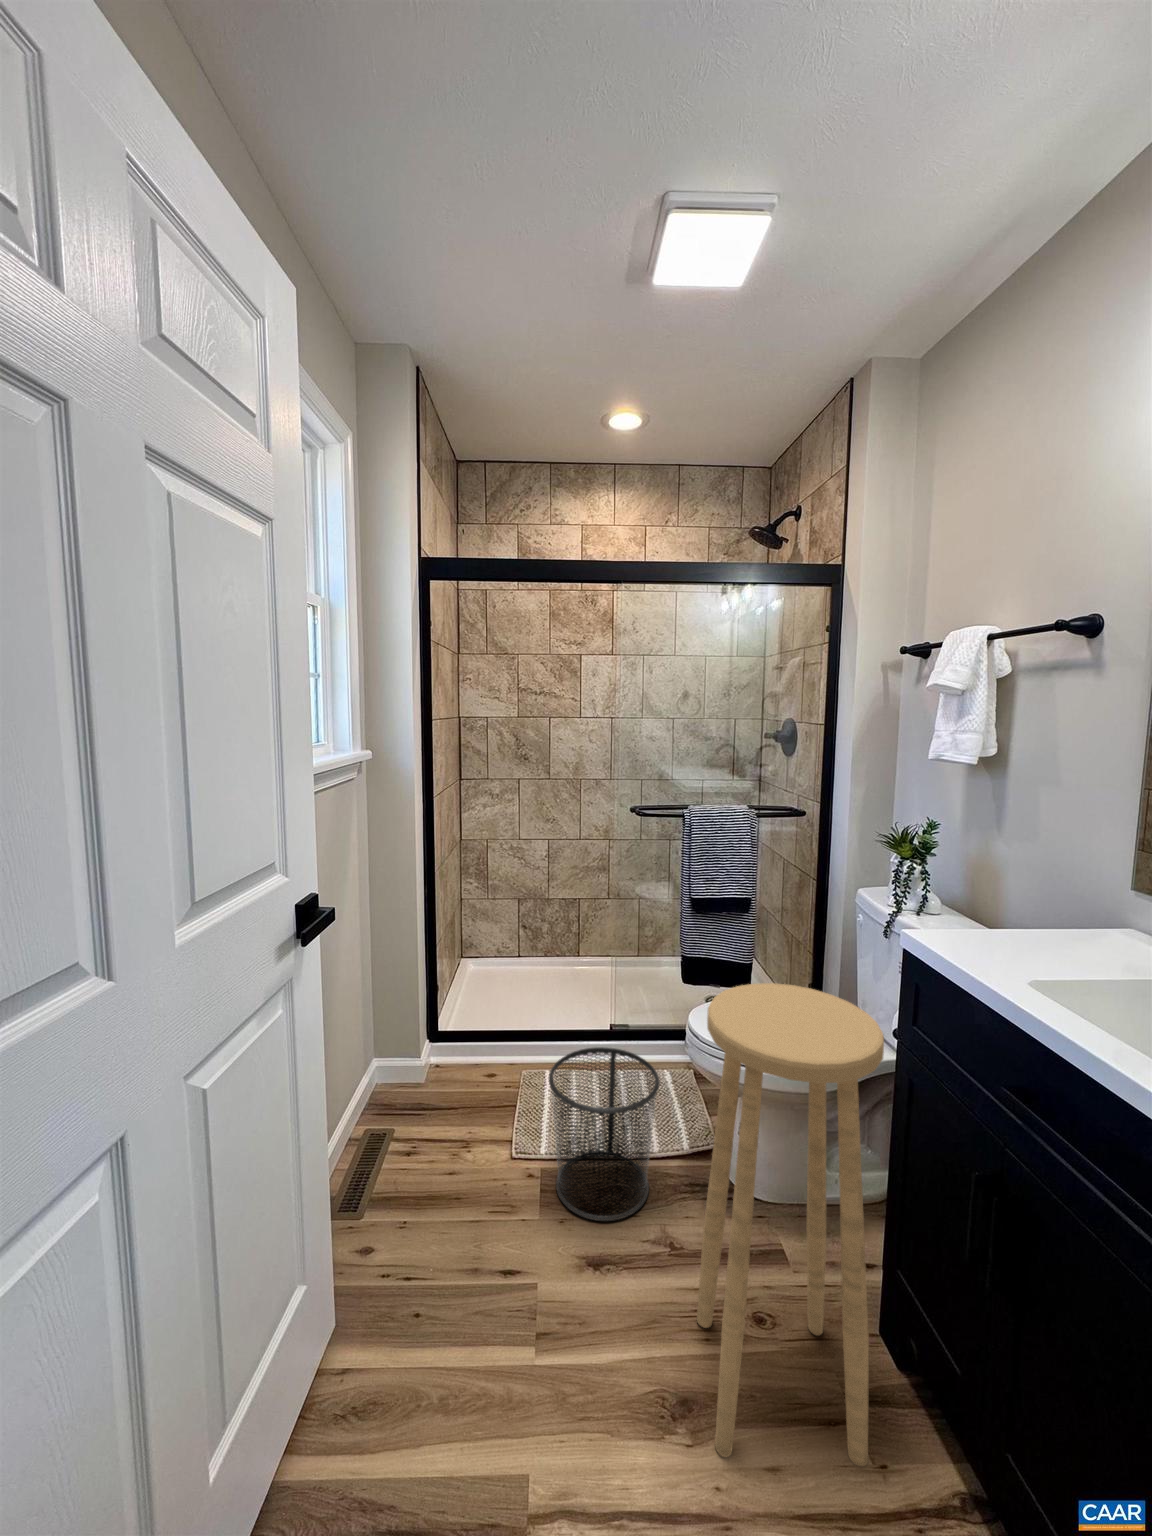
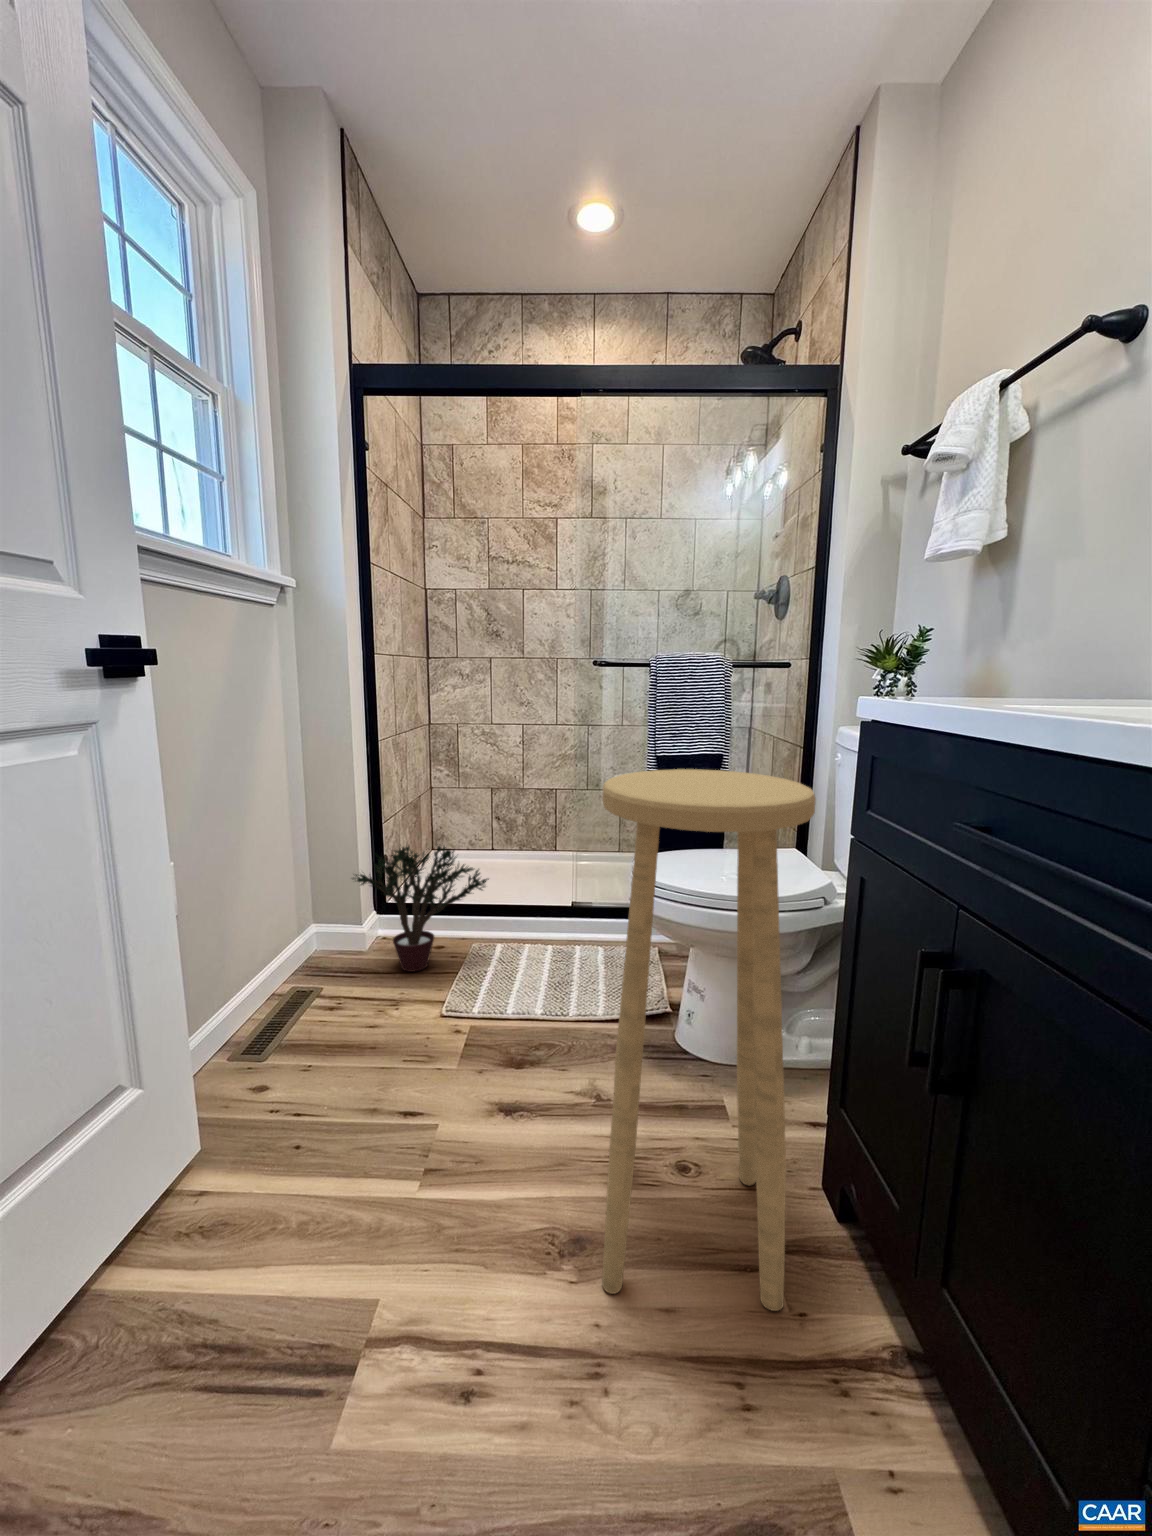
potted plant: none [415,974,542,1103] -> present [353,846,489,972]
waste bin: present [549,1047,660,1221] -> none [471,900,597,1075]

